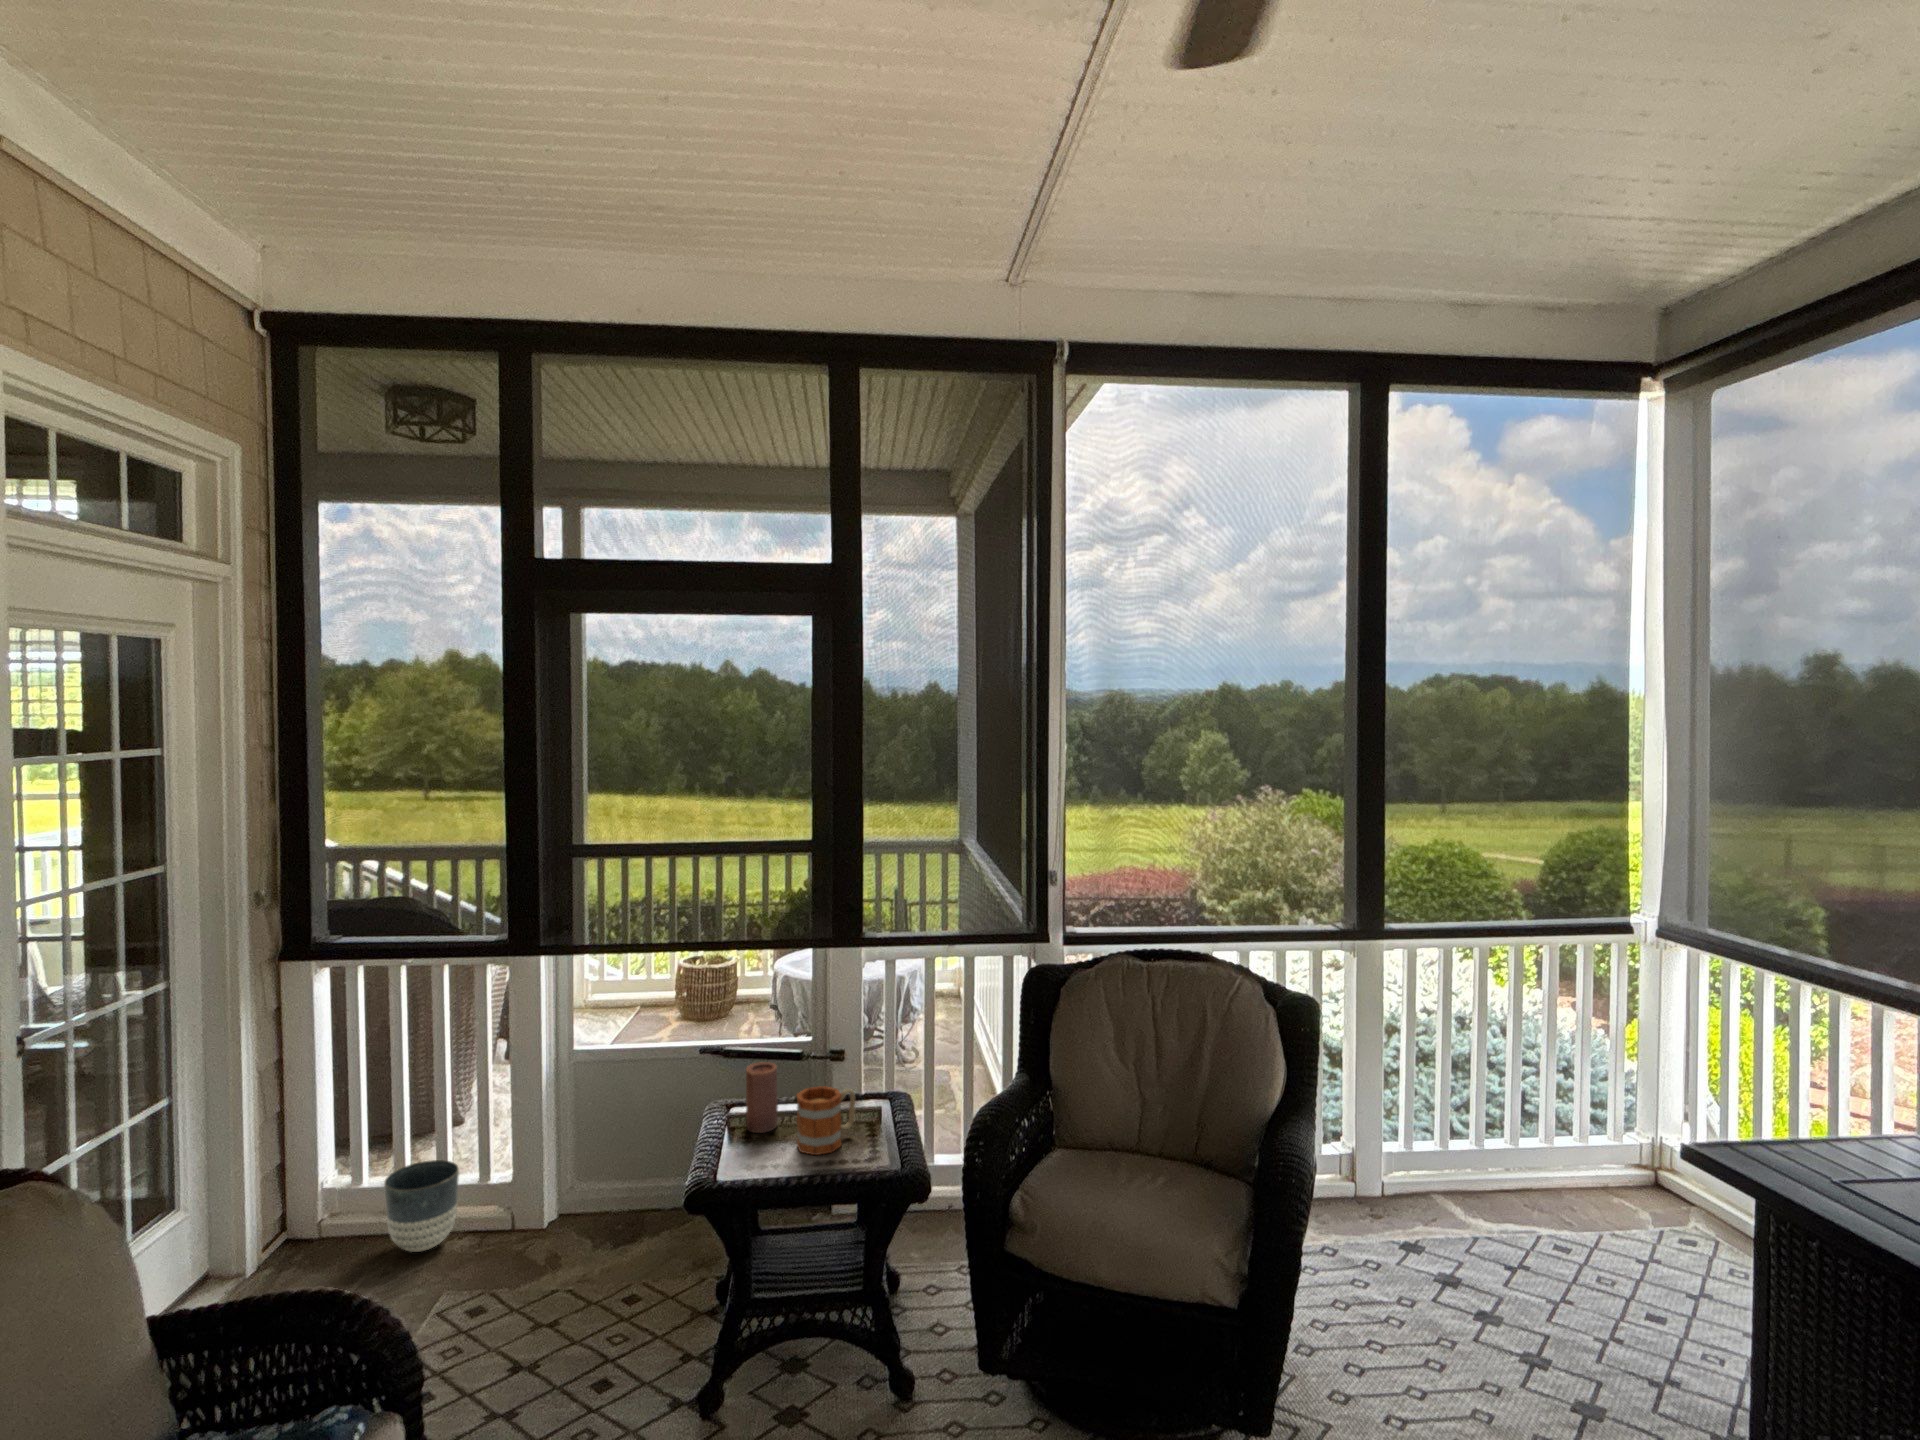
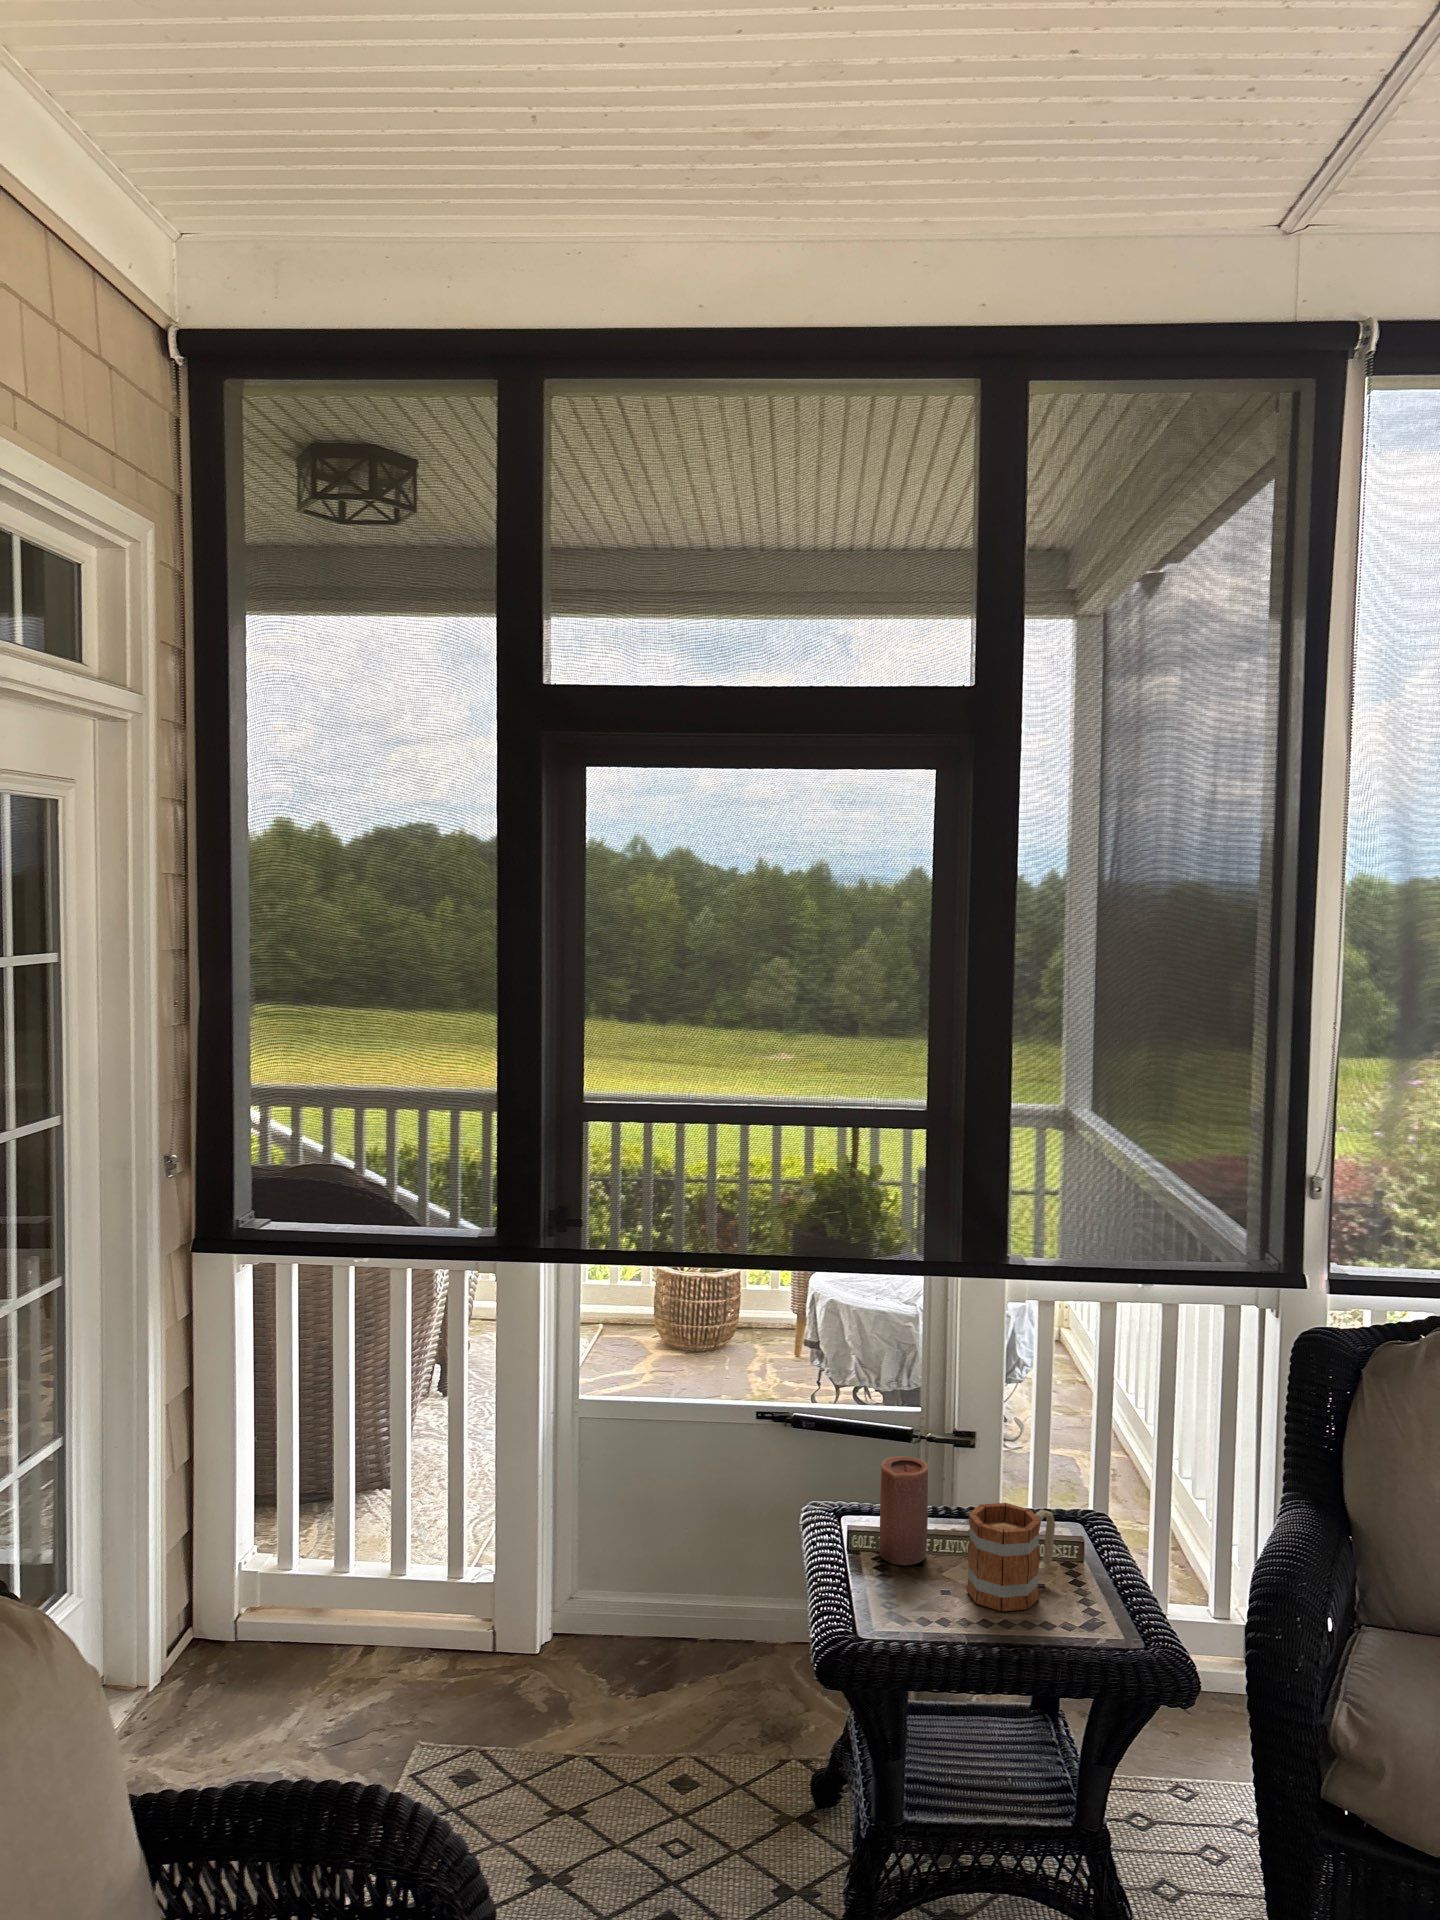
planter: present [384,1160,459,1252] -> none [328,1546,424,1675]

